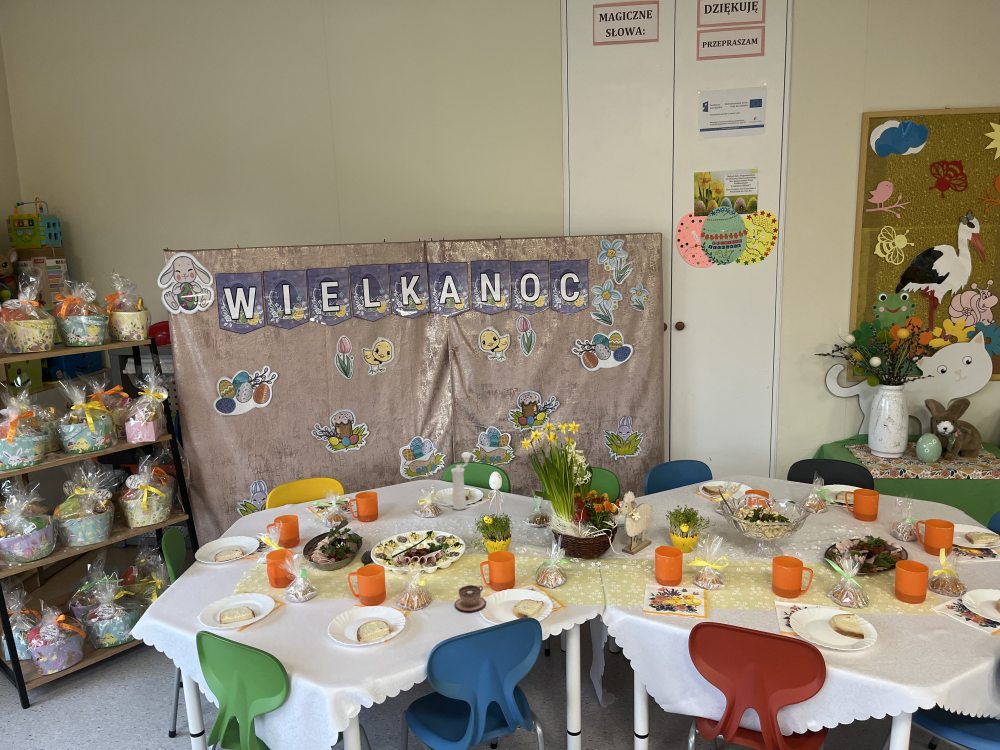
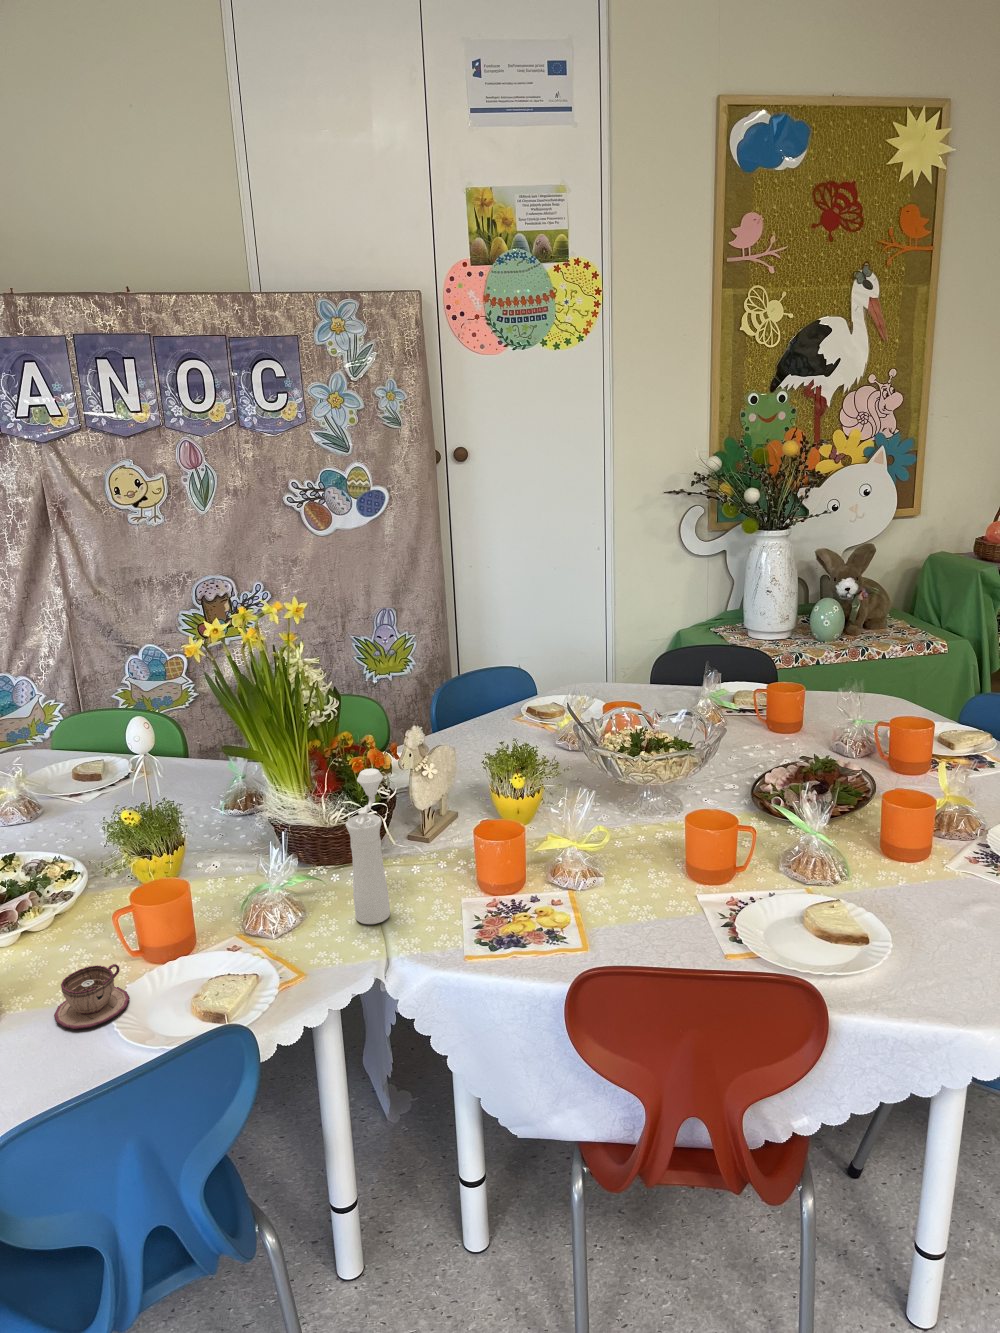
pepper mill: present [451,452,471,510] -> present [346,769,390,924]

